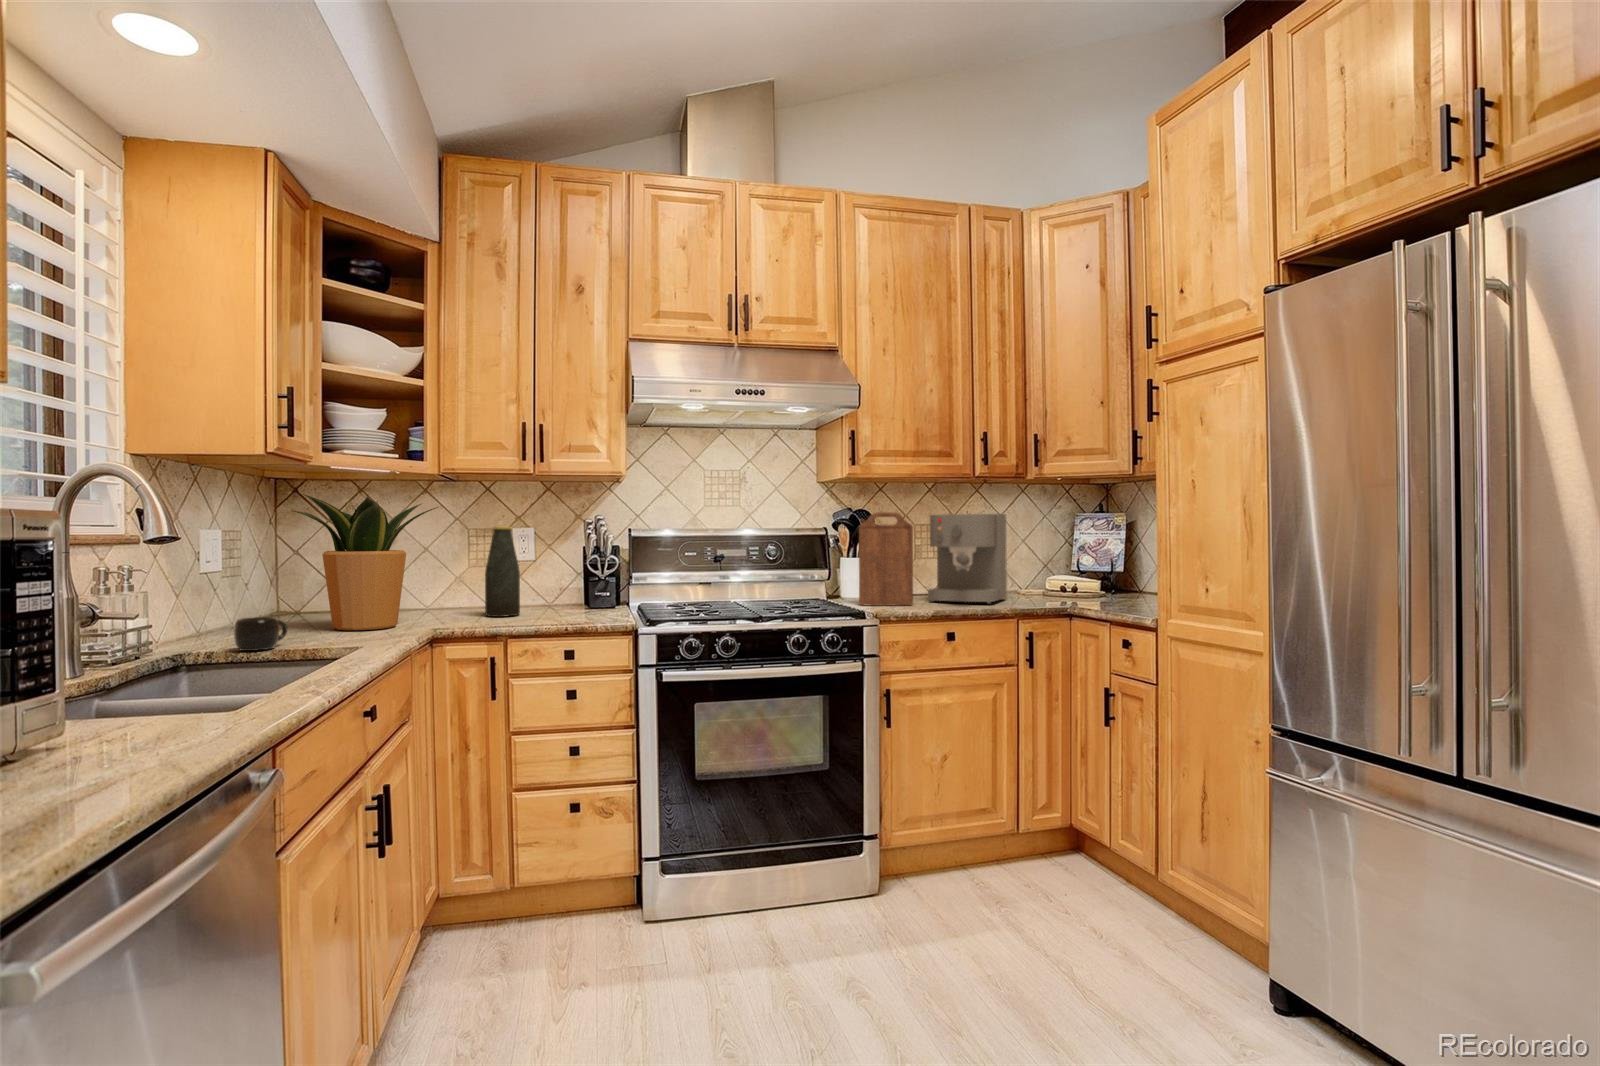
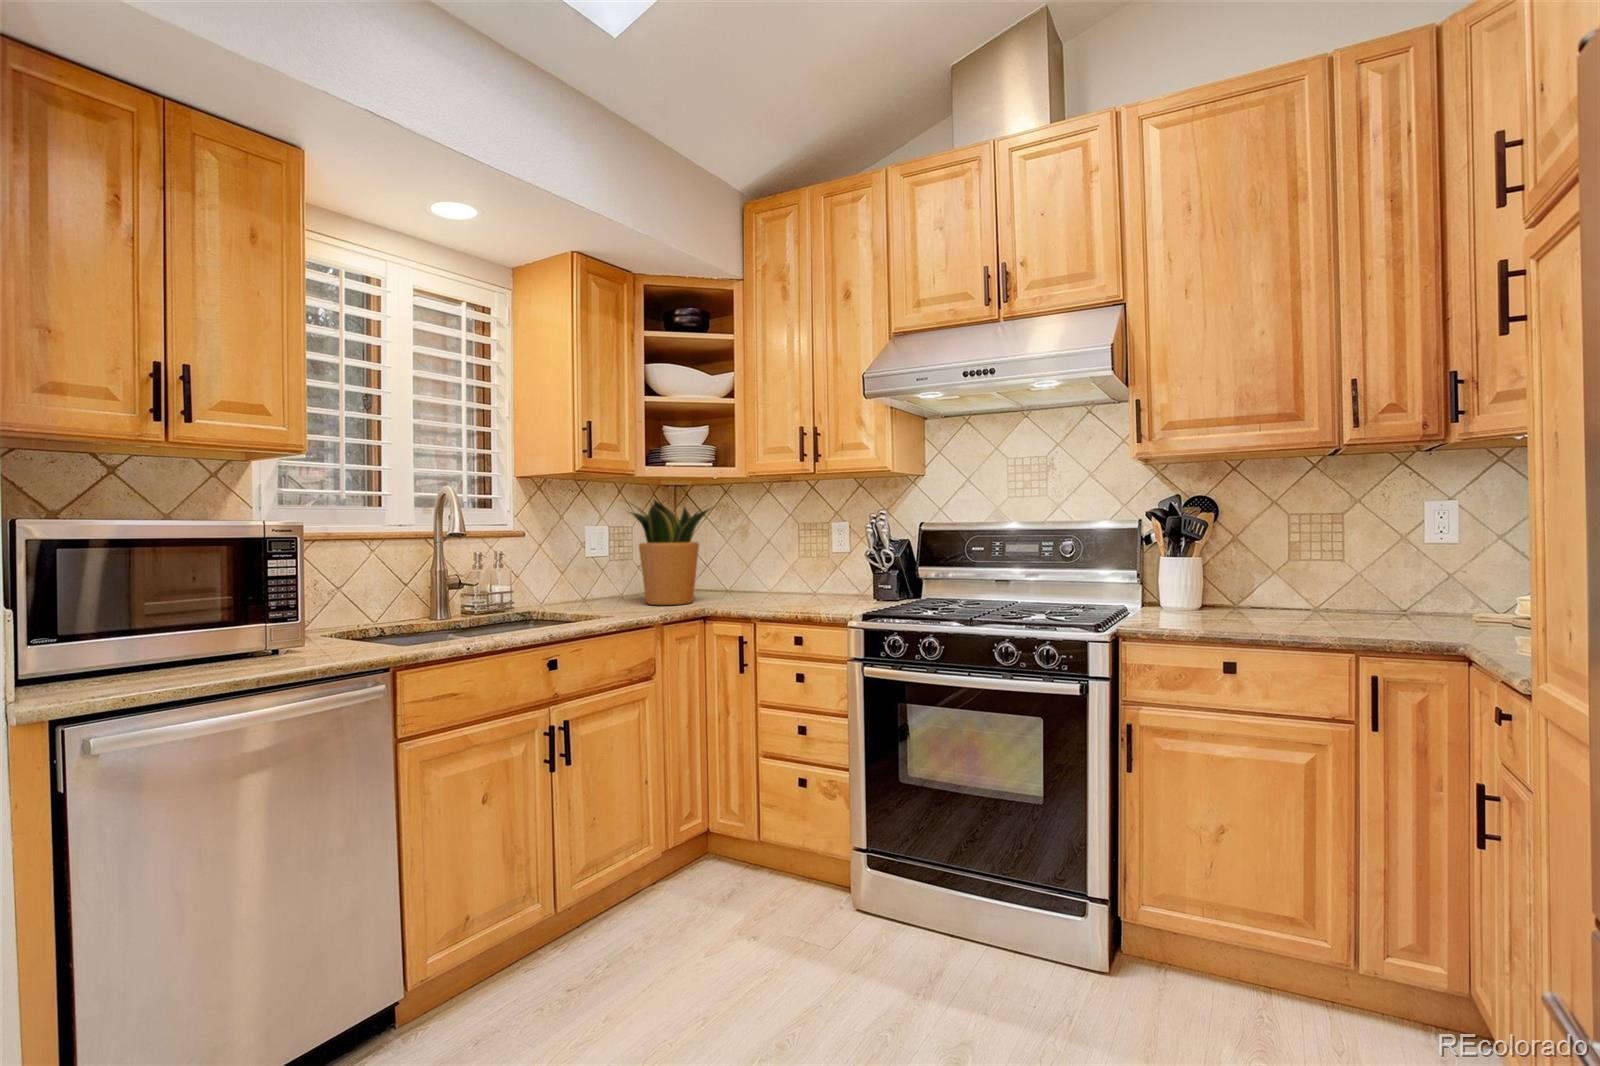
cutting board: present [859,512,913,606] -> none [1146,497,1222,620]
coffee maker: present [928,514,1007,604] -> none [1263,494,1413,627]
bottle: present [485,527,520,617] -> none [770,522,800,602]
mug: present [234,617,287,651] -> none [544,591,583,615]

